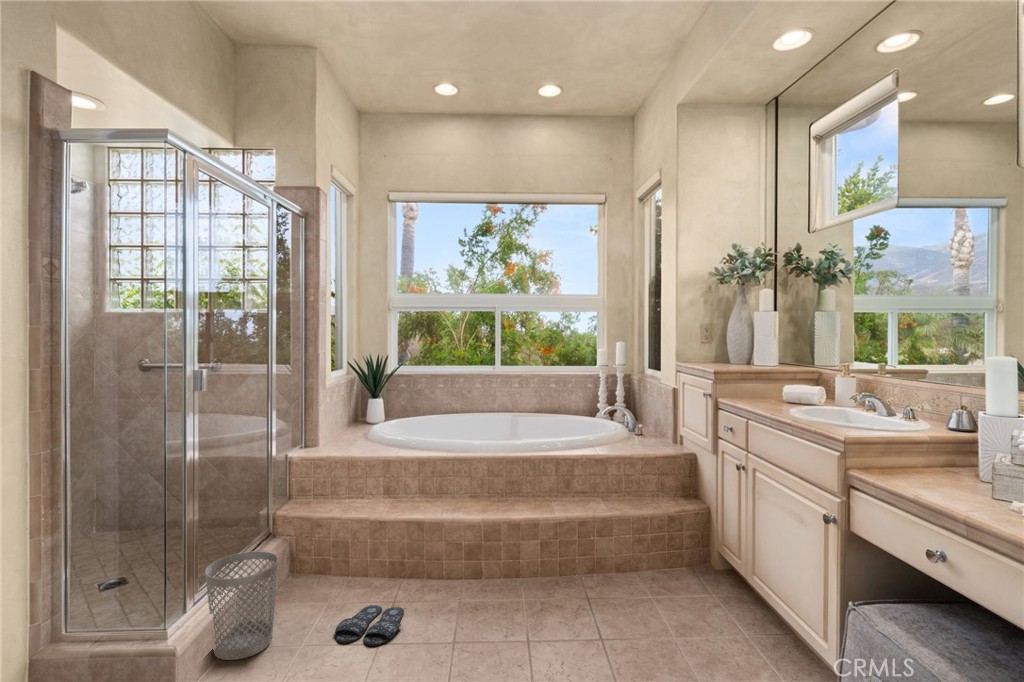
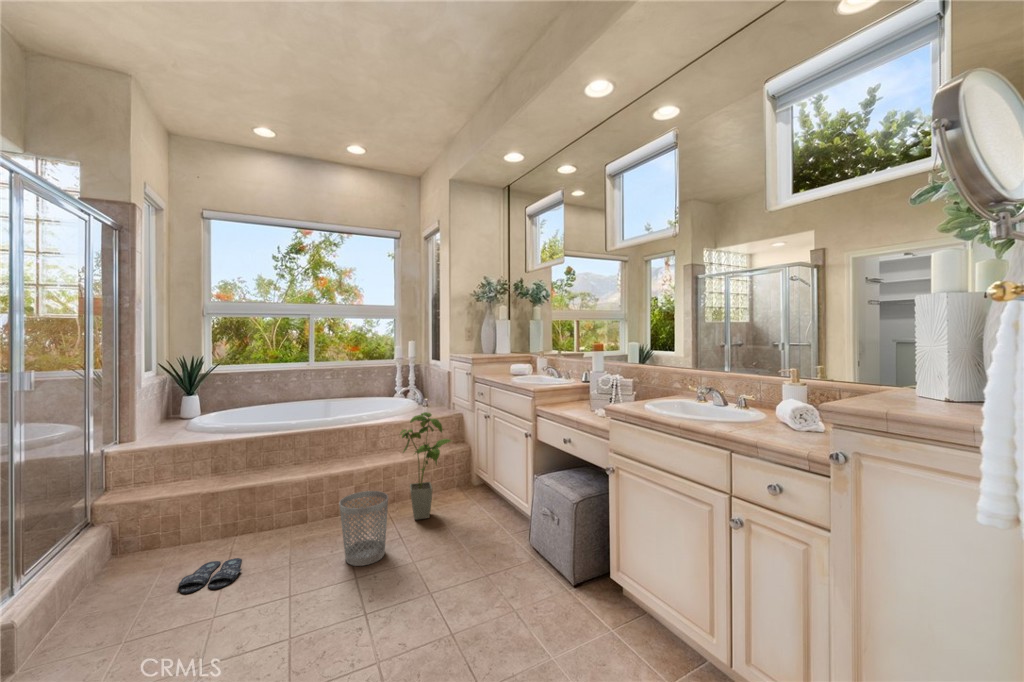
house plant: none [599,446,682,603] -> present [400,412,451,520]
wastebasket: present [205,551,278,660] -> present [339,491,388,566]

